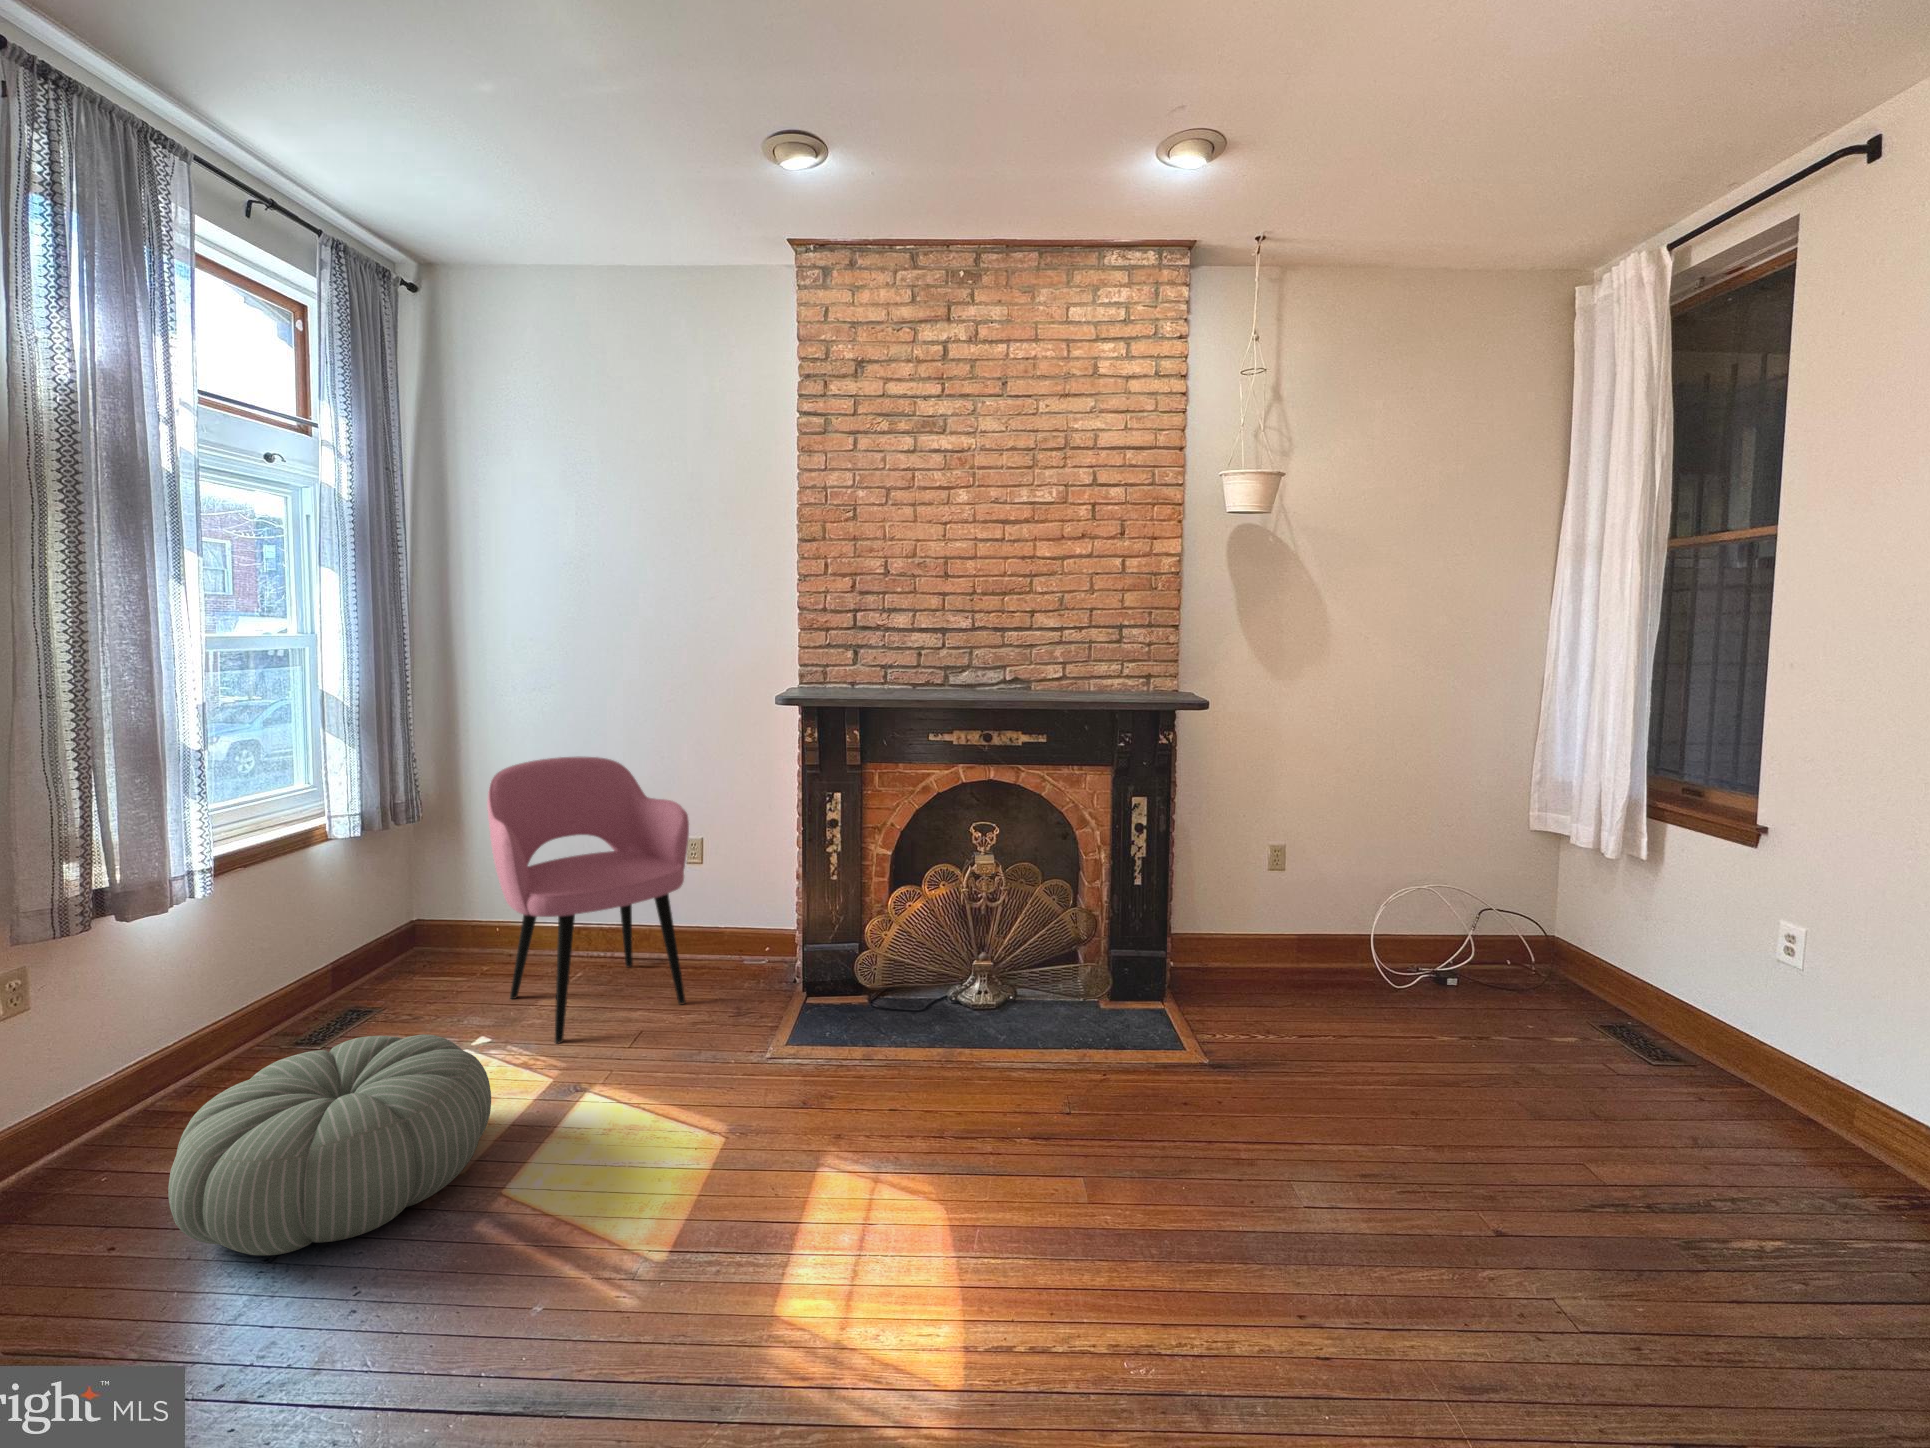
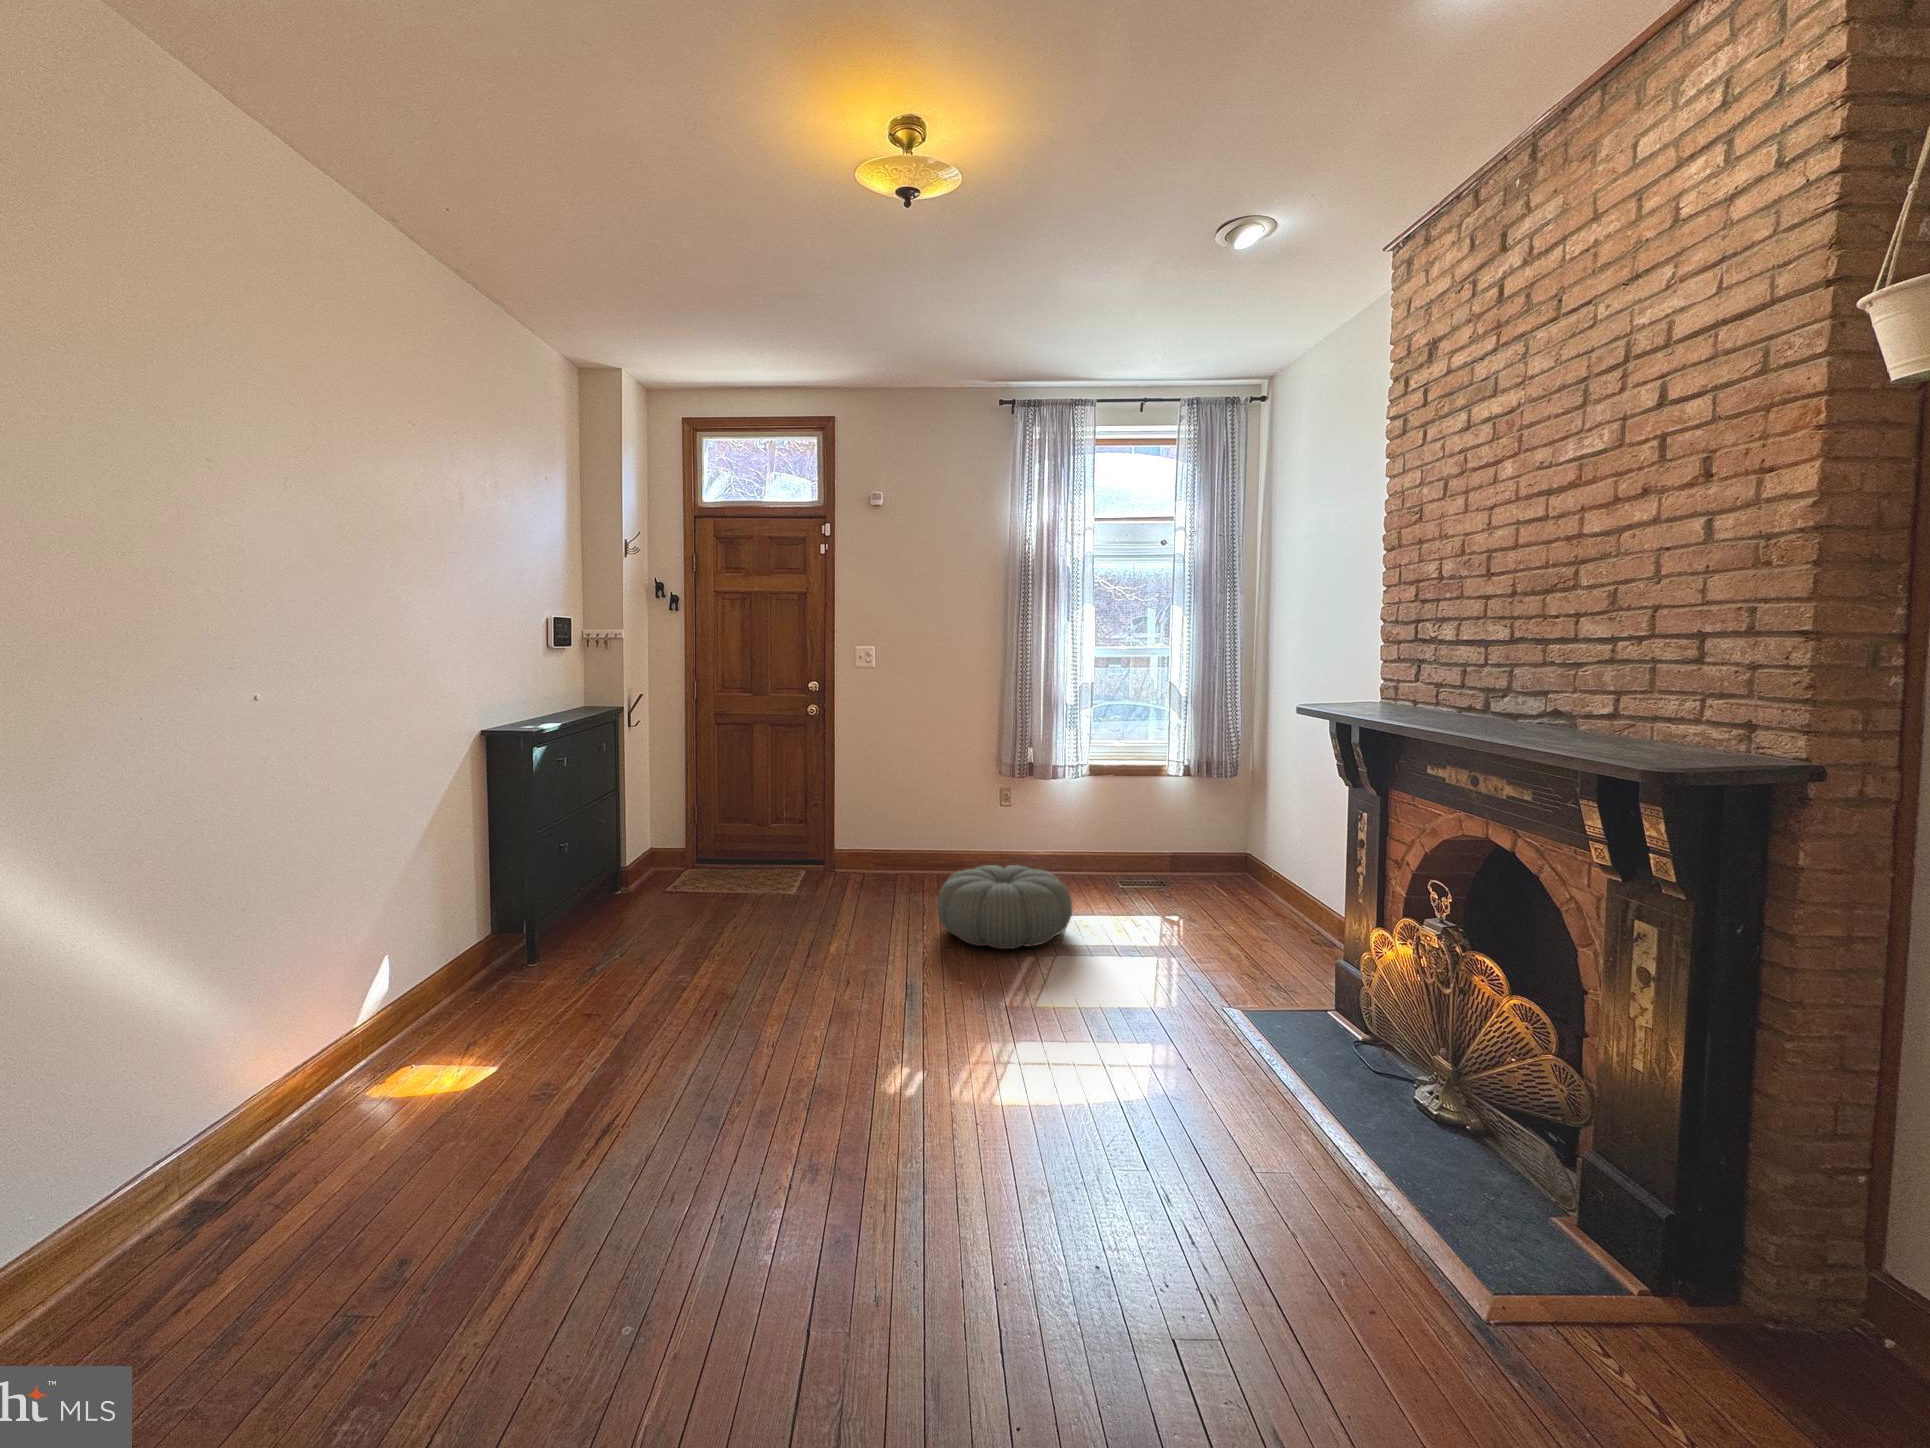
armchair: present [487,757,689,1043] -> none [1164,747,1324,968]

